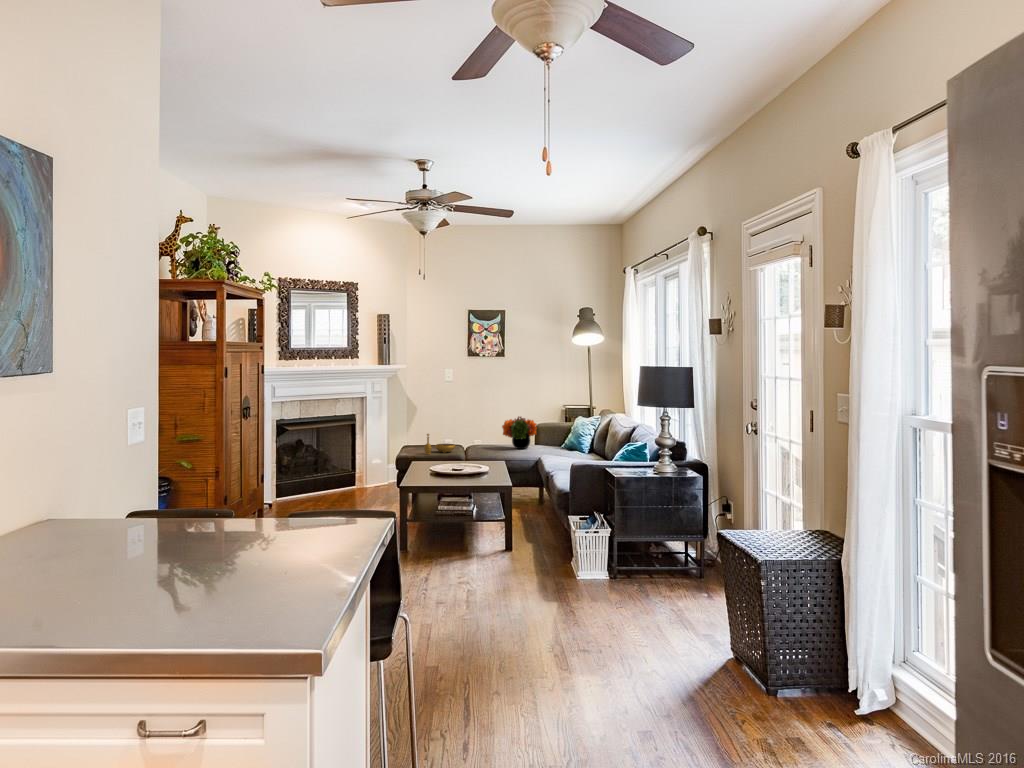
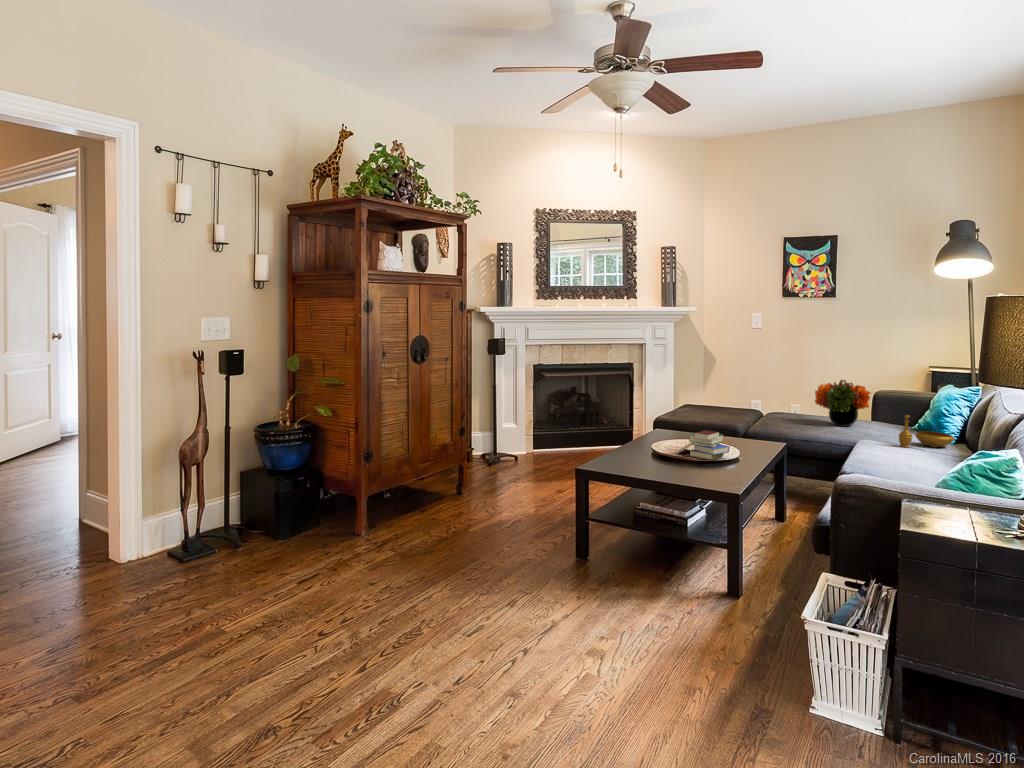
decorative bowl: present [424,434,456,454] -> present [899,415,954,448]
book: none [435,457,471,477] -> present [677,430,729,460]

